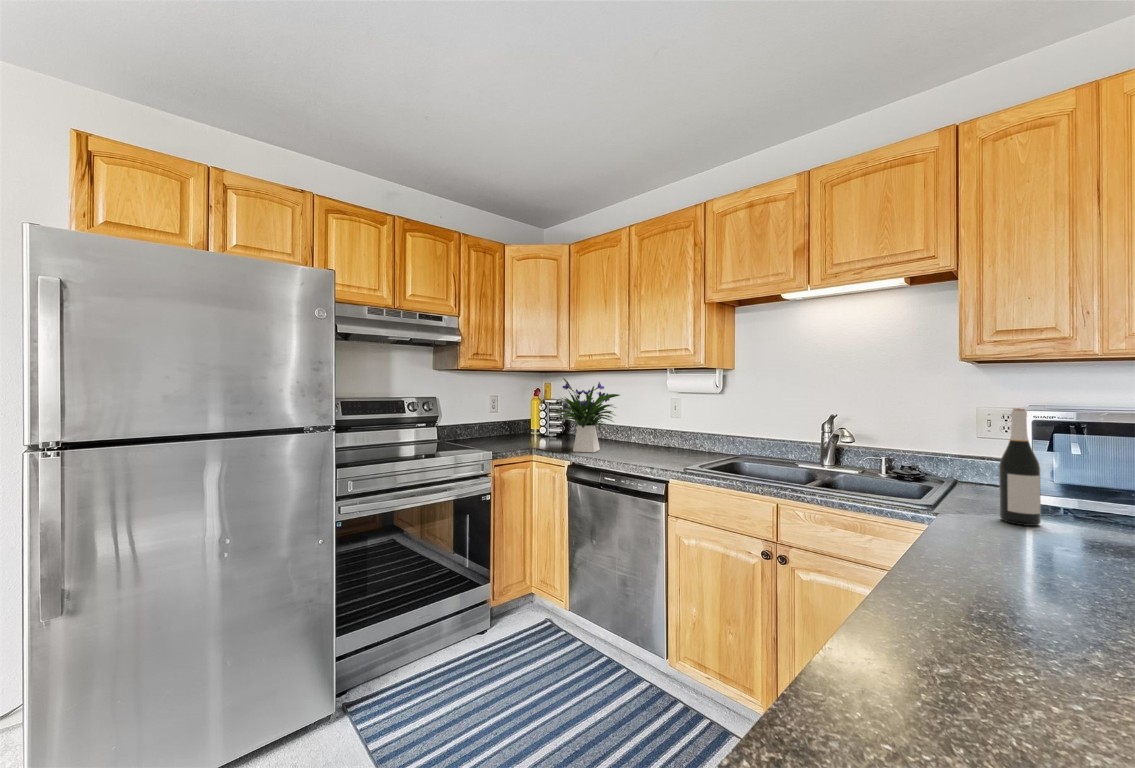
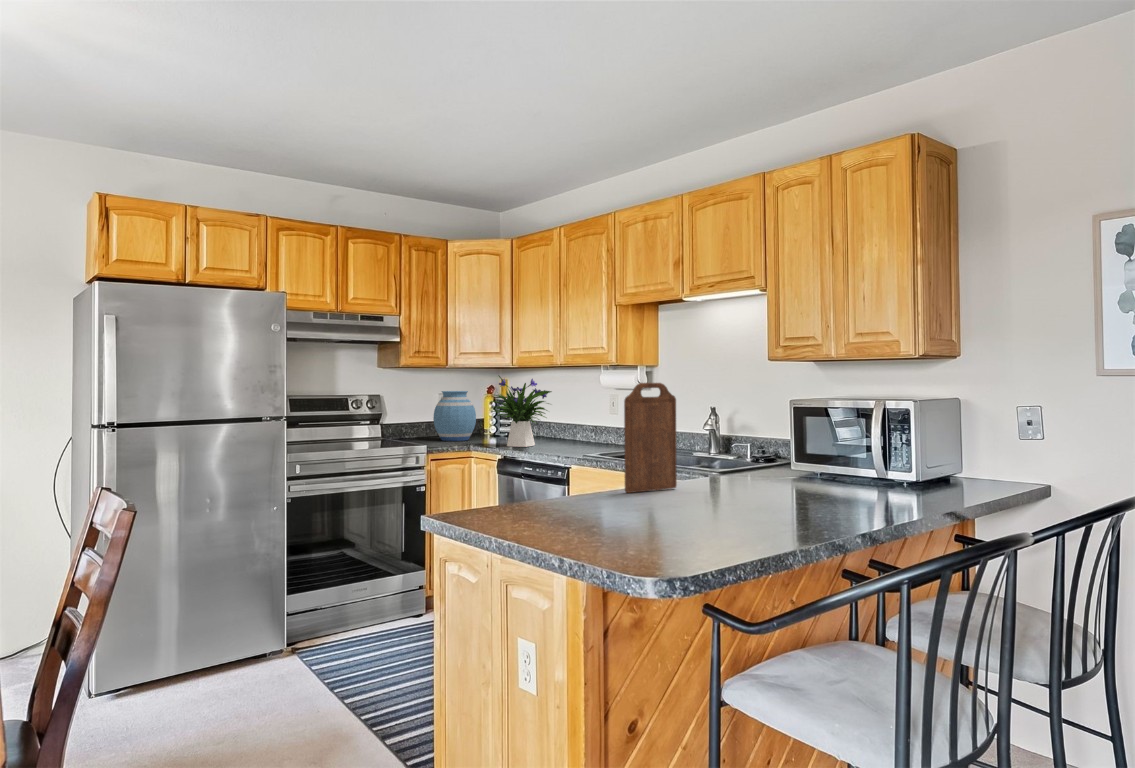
cutting board: none [949,387,993,587] -> present [624,383,677,493]
vase: none [490,394,532,444] -> present [433,391,476,441]
wine bottle: present [999,409,1041,526] -> none [755,398,777,481]

